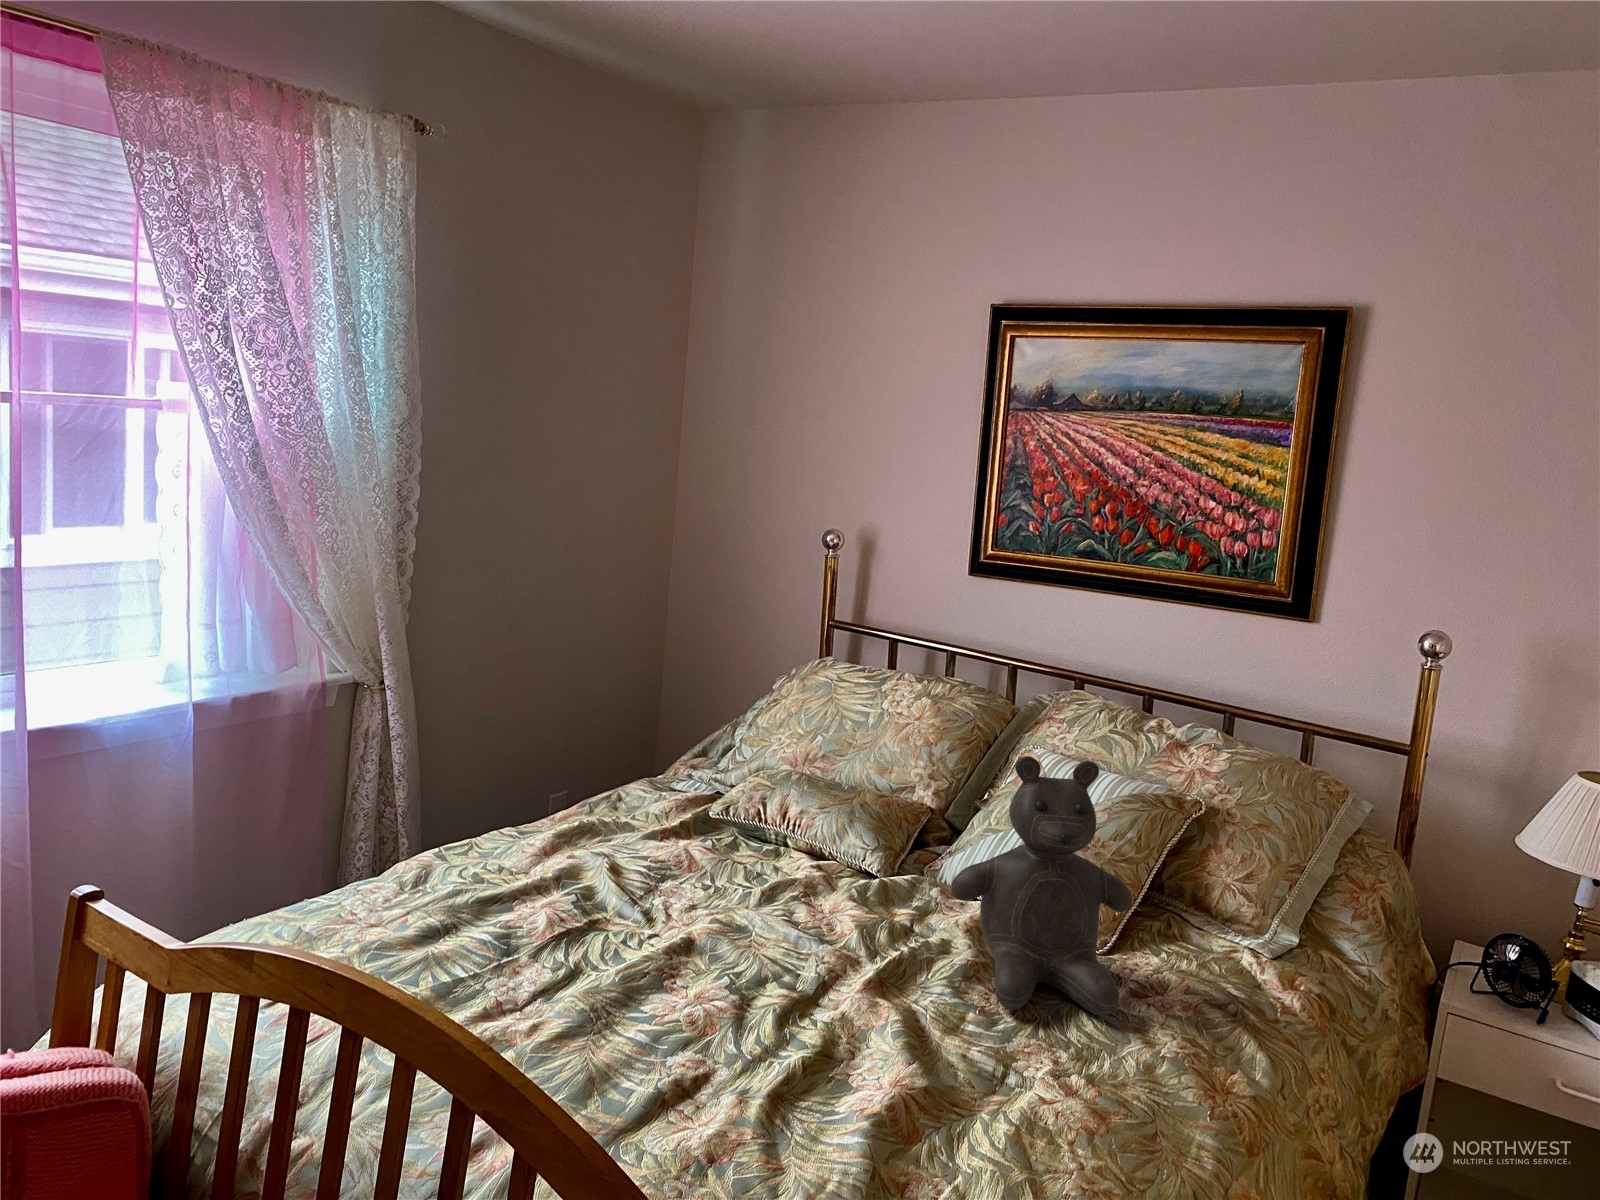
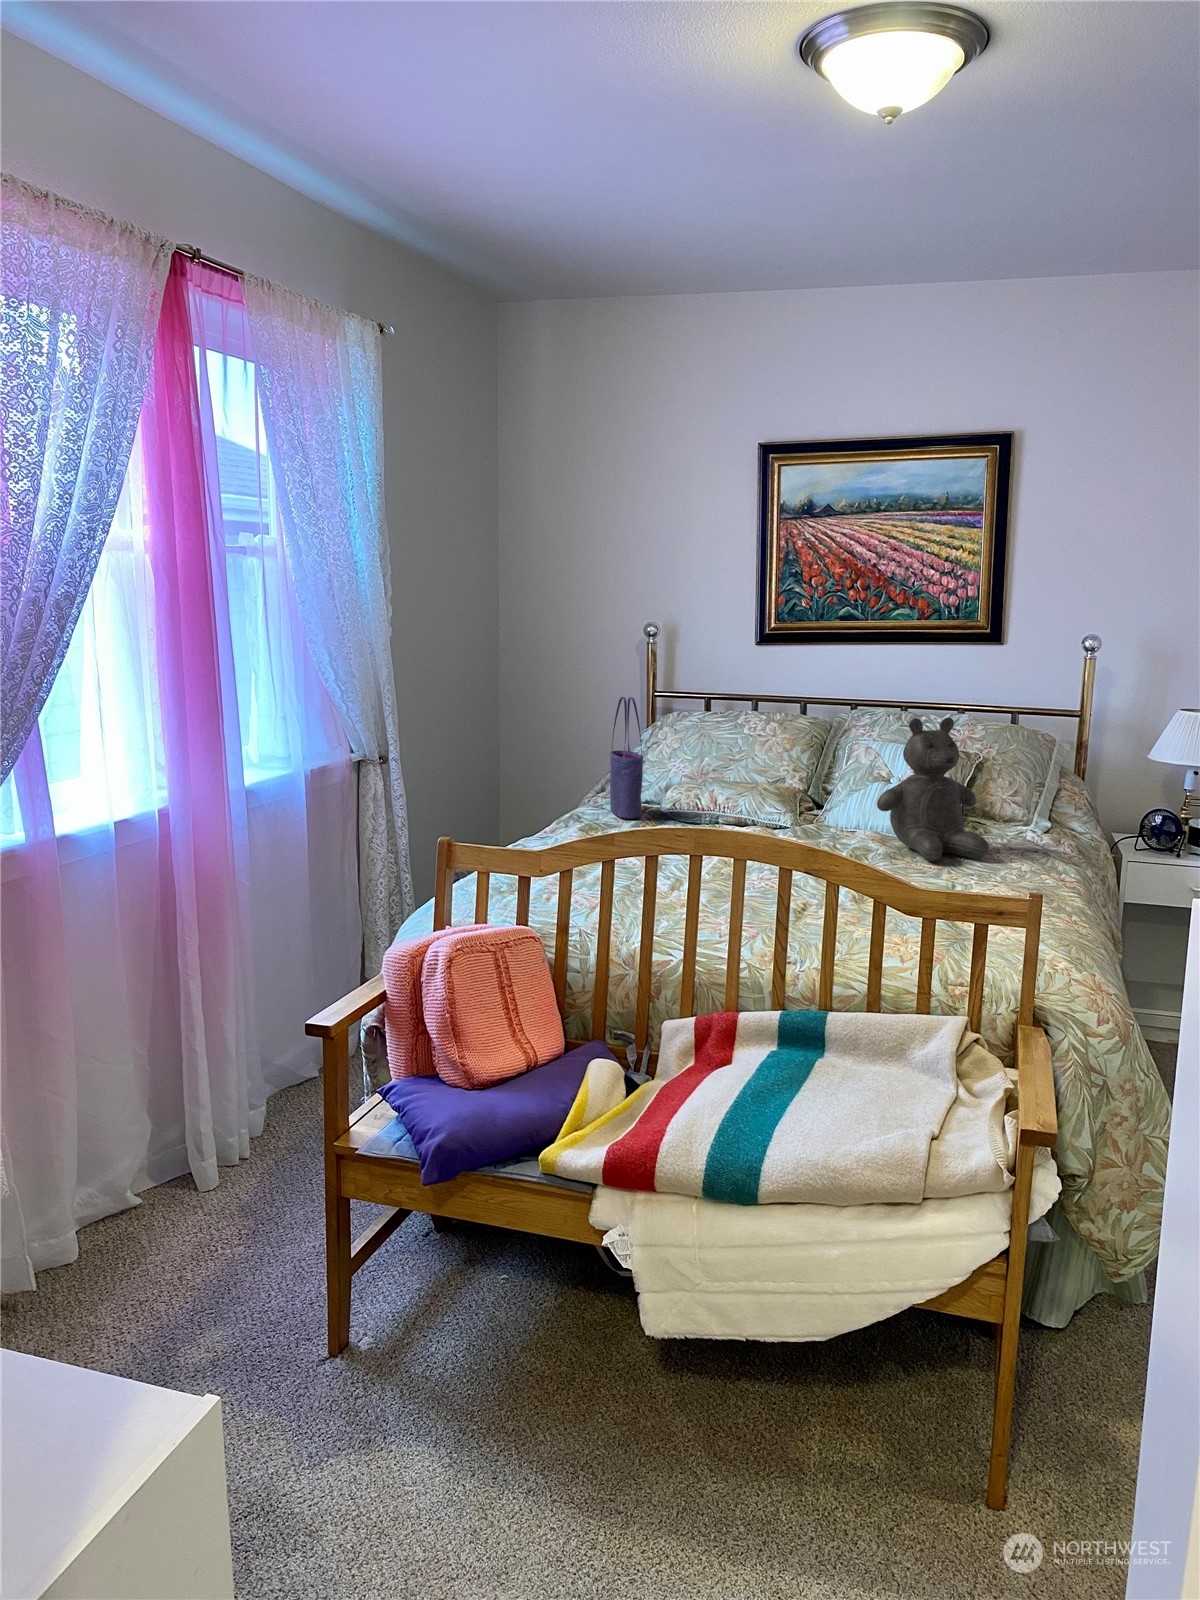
tote bag: none [647,644,690,820] -> present [610,697,643,819]

